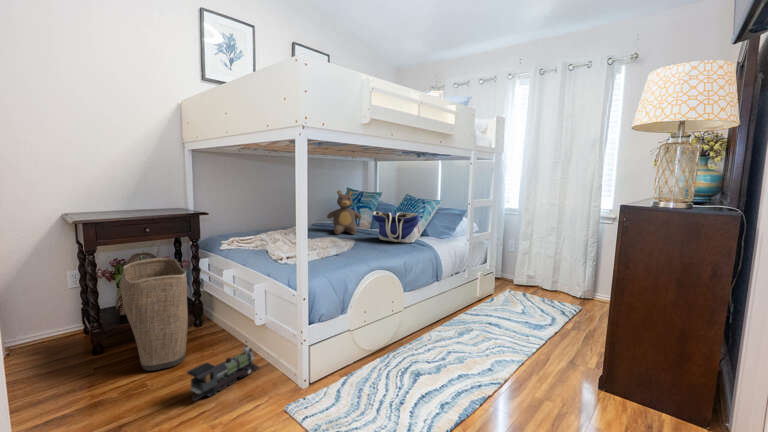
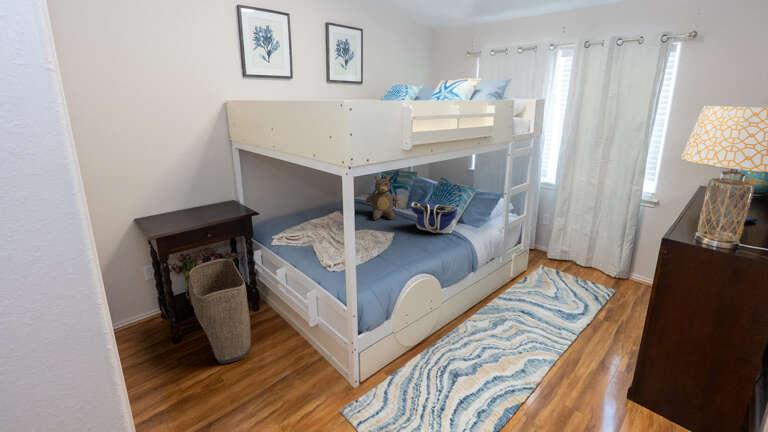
toy train: present [187,342,259,401] -> none [256,341,315,400]

